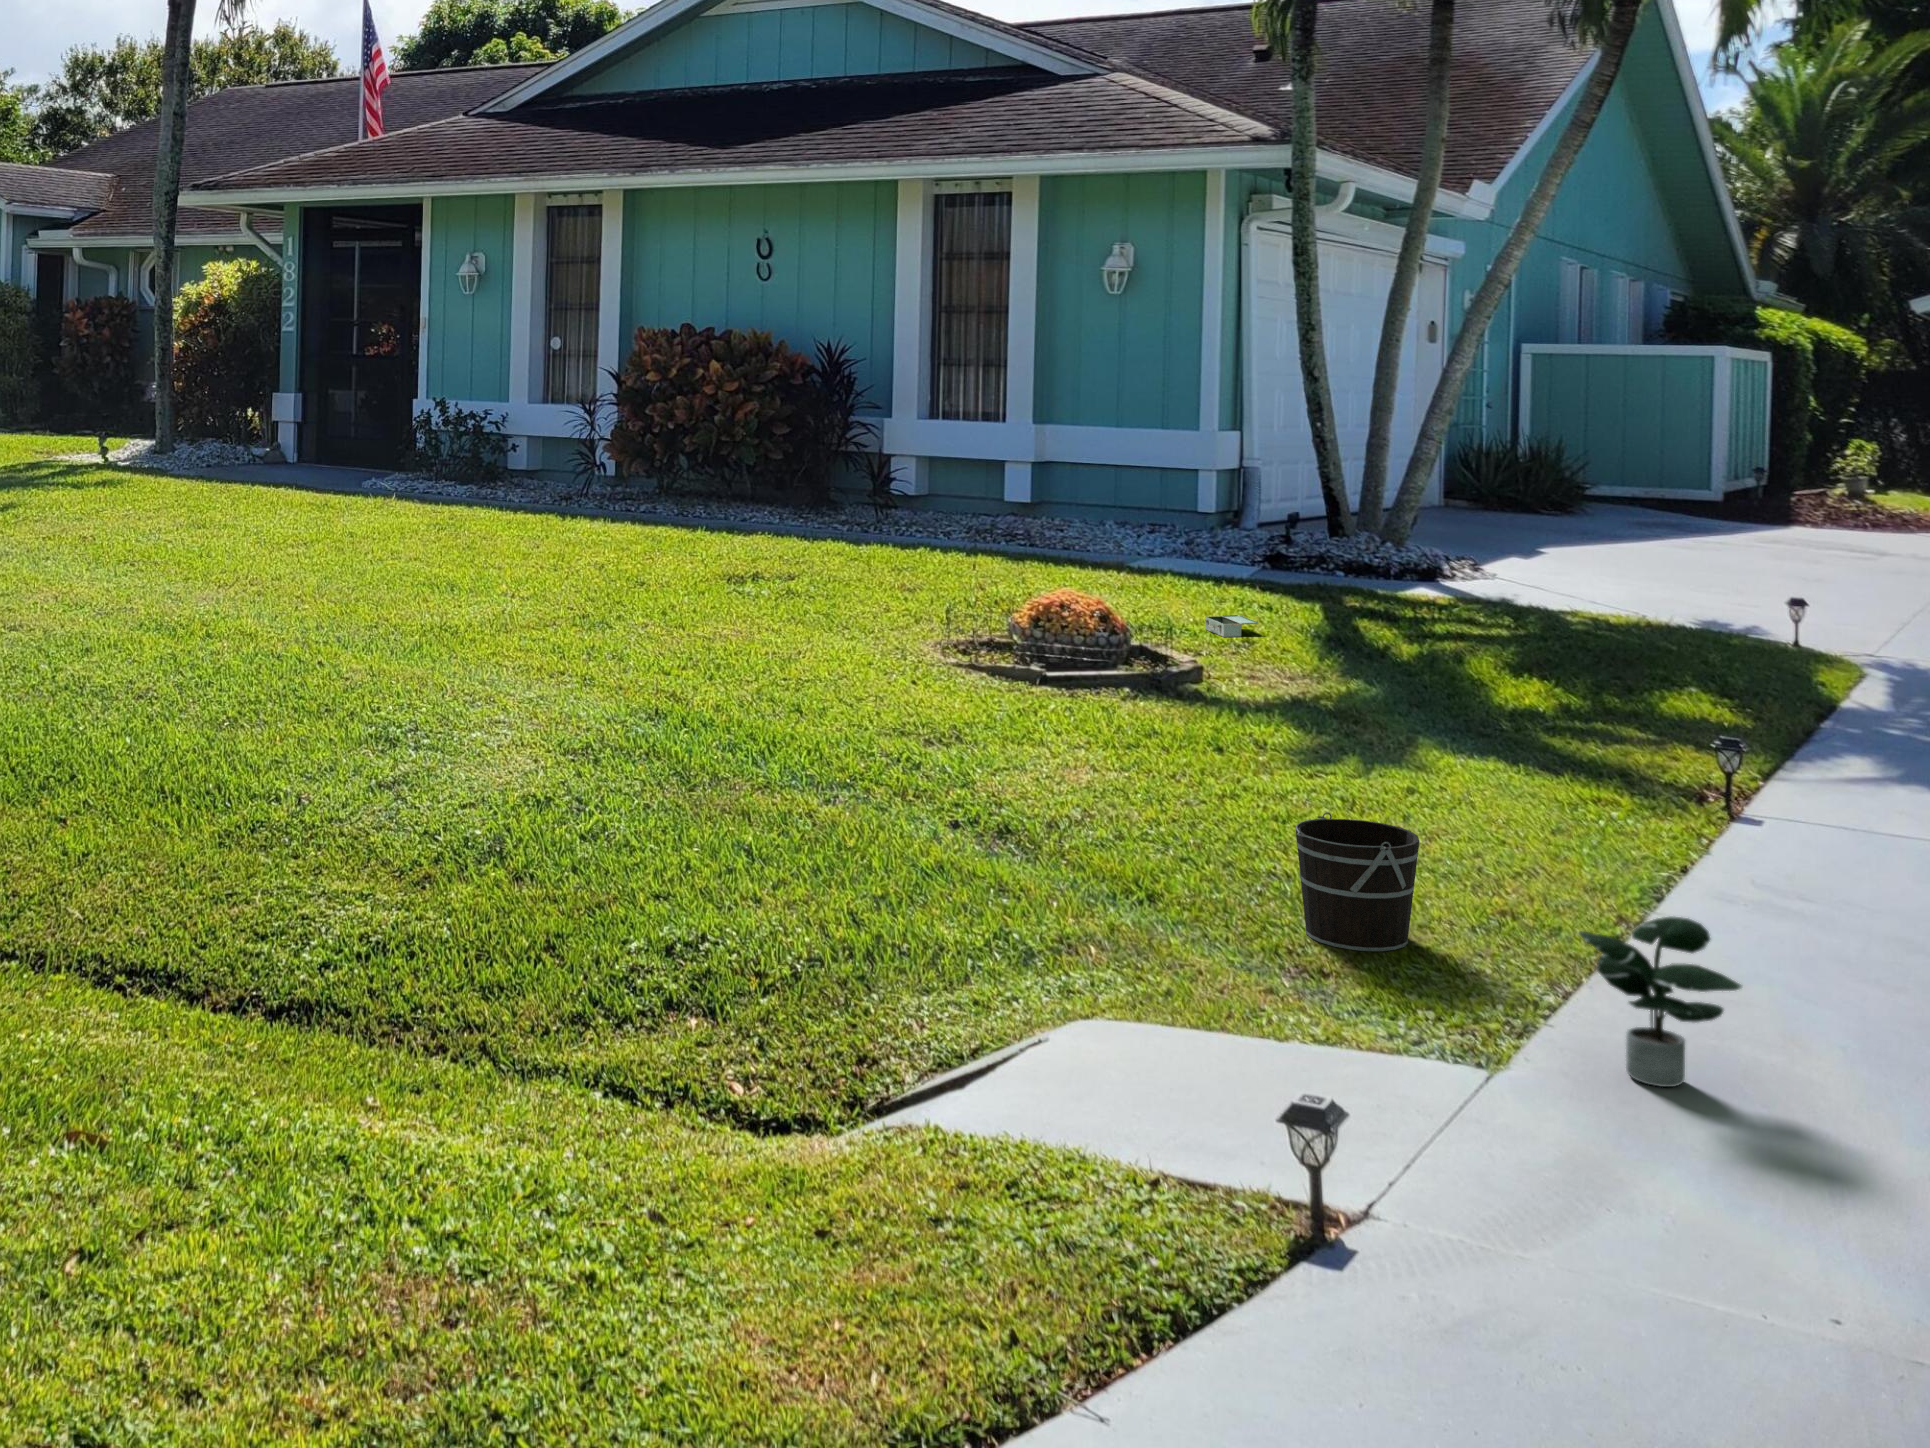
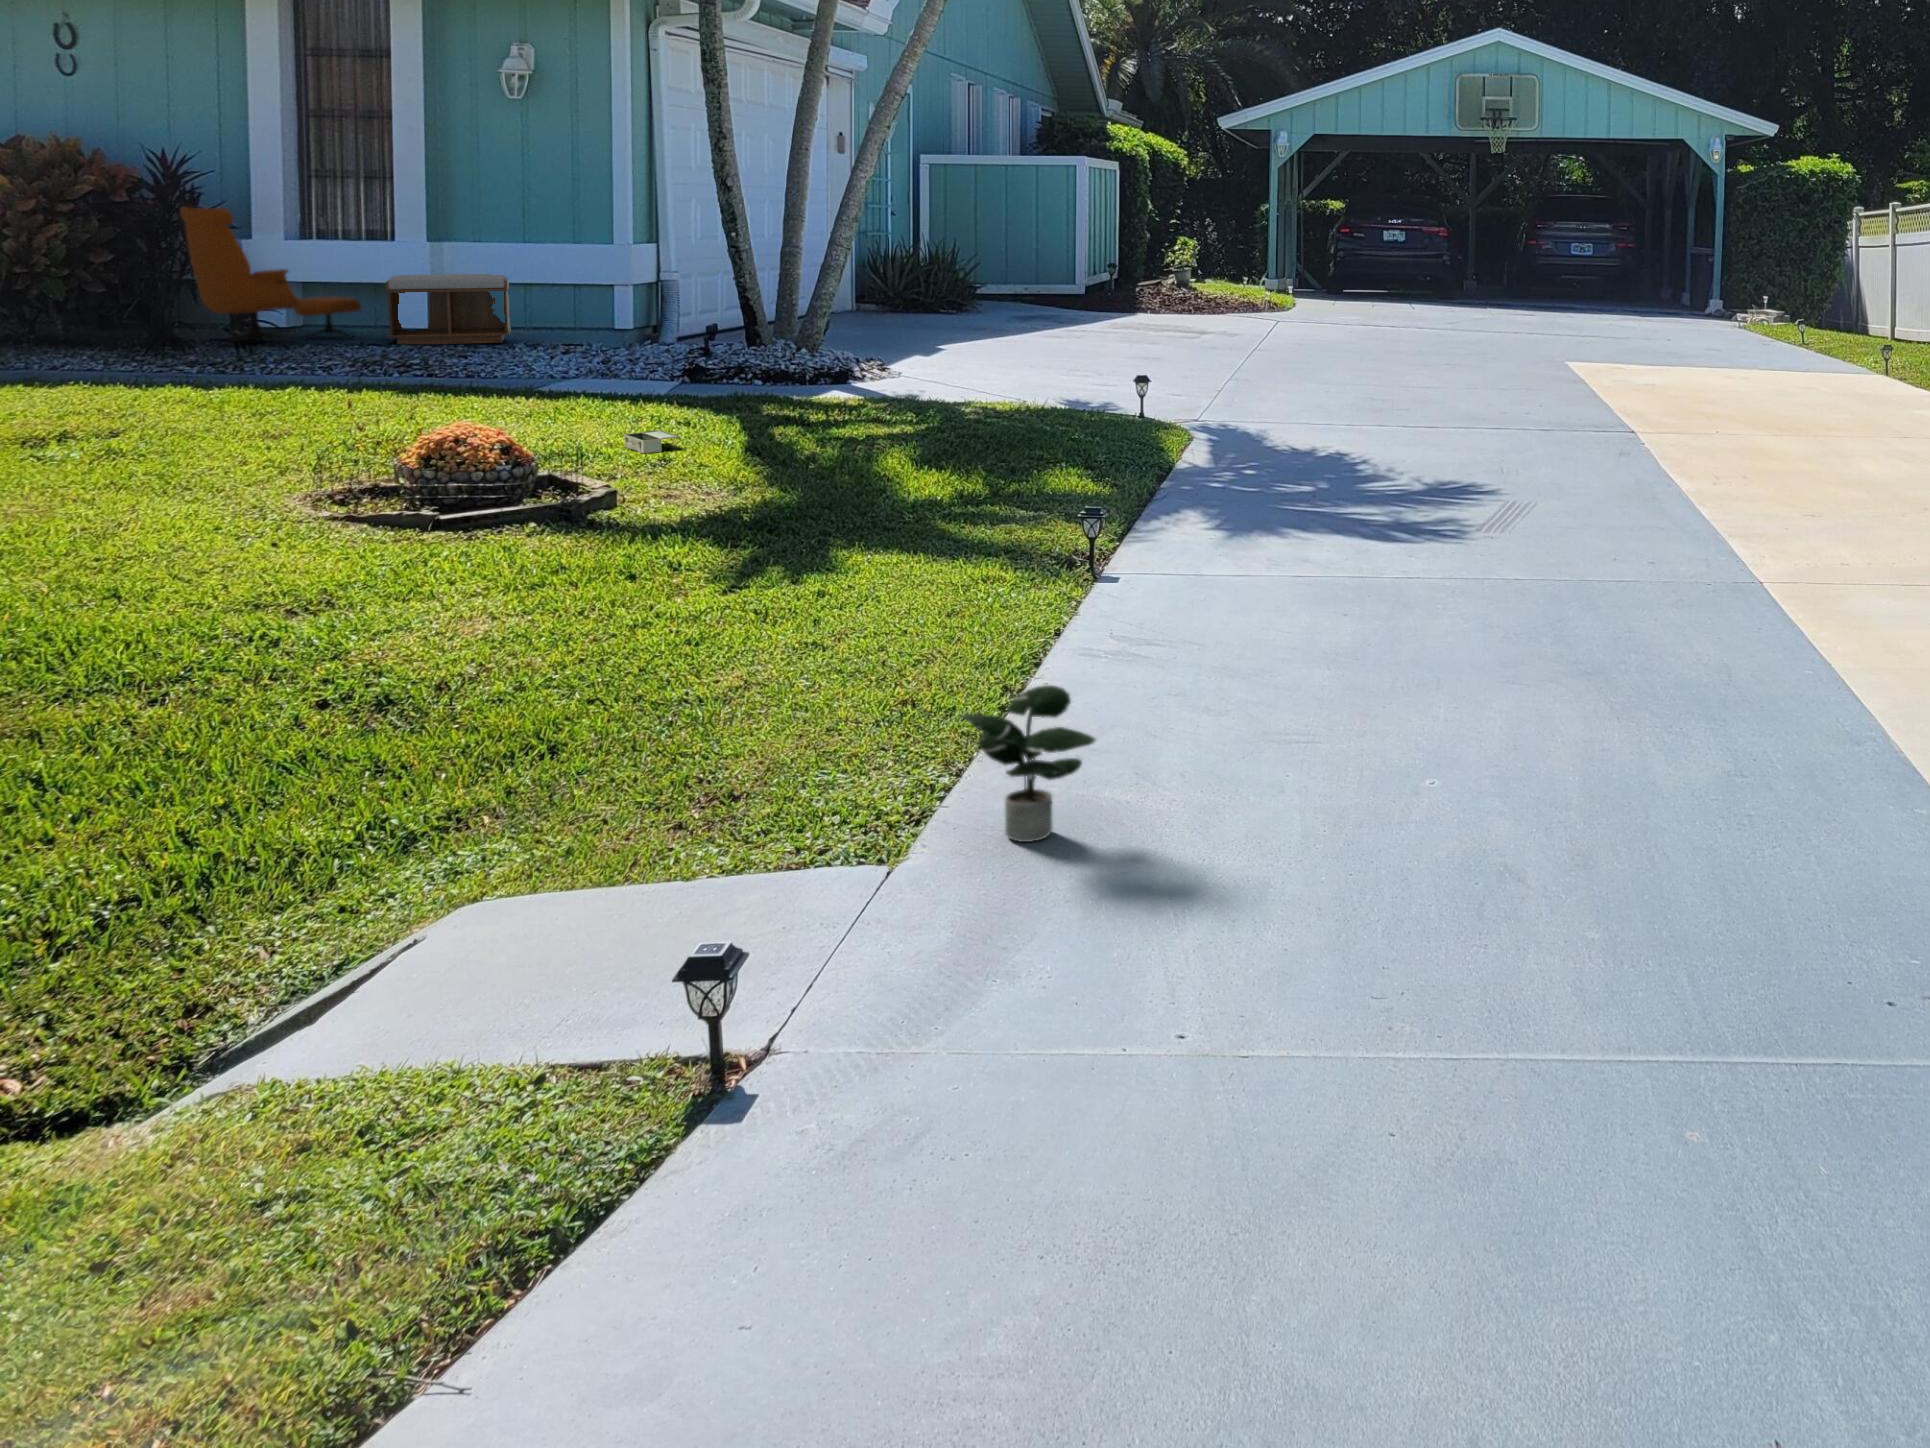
lounge chair: none [834,391,969,516] -> present [180,207,361,347]
bench: none [991,455,1097,522] -> present [386,274,511,344]
bucket: present [1295,812,1419,951] -> none [703,631,823,764]

